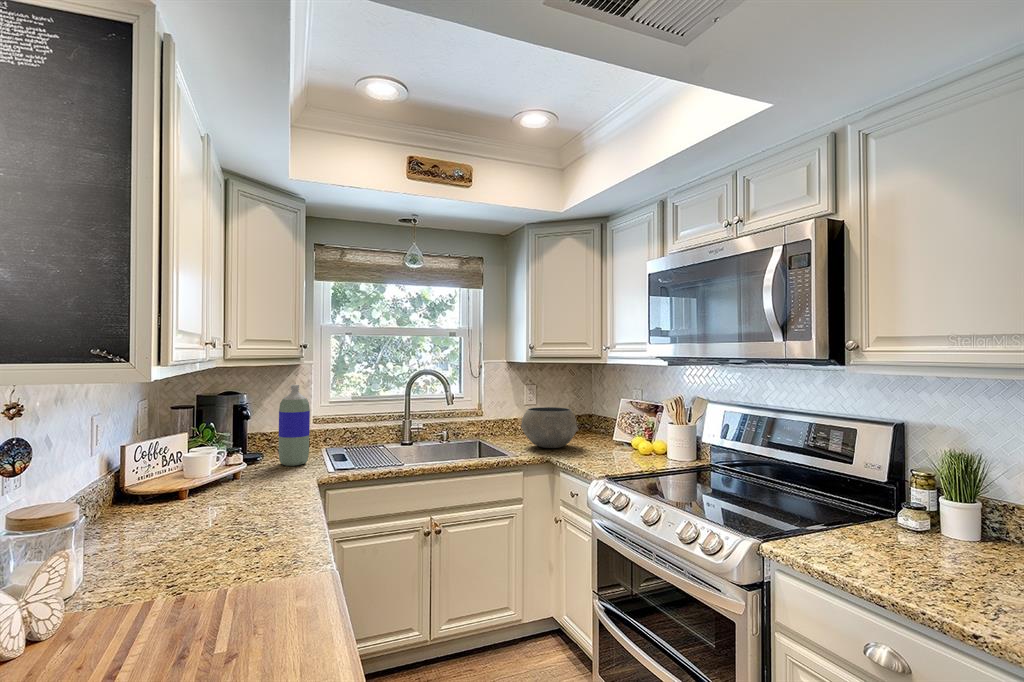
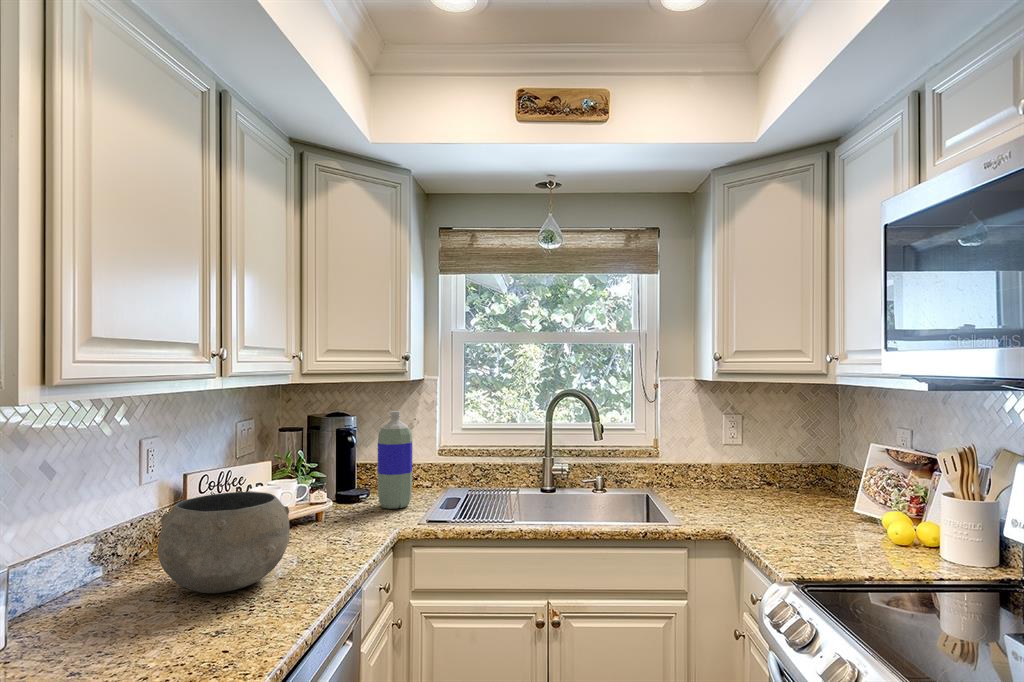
ceramic bowl: present [521,407,579,448] -> present [158,492,290,593]

